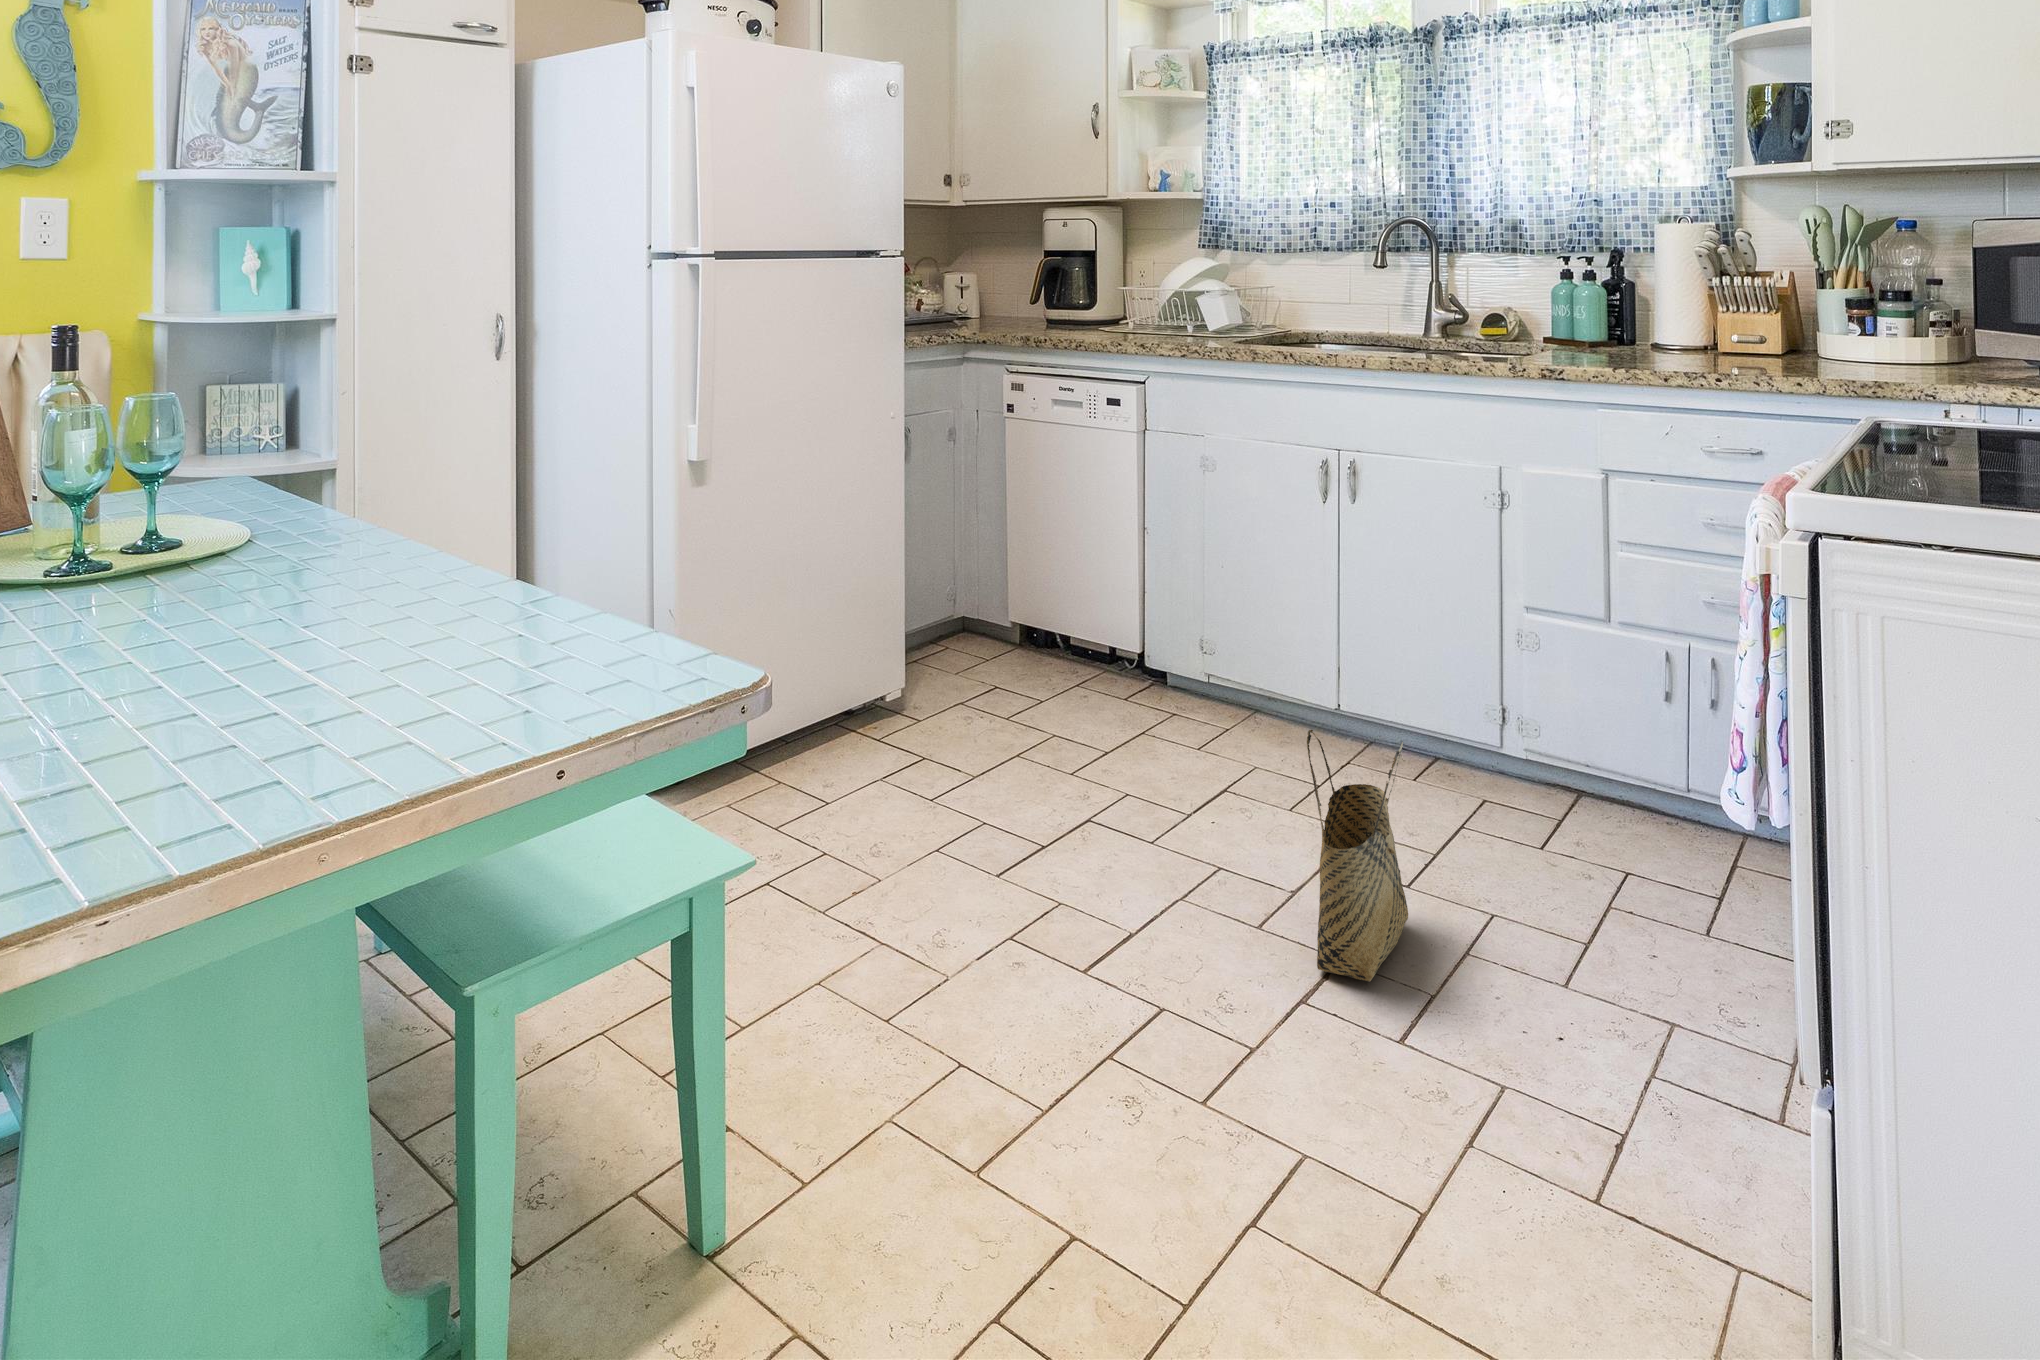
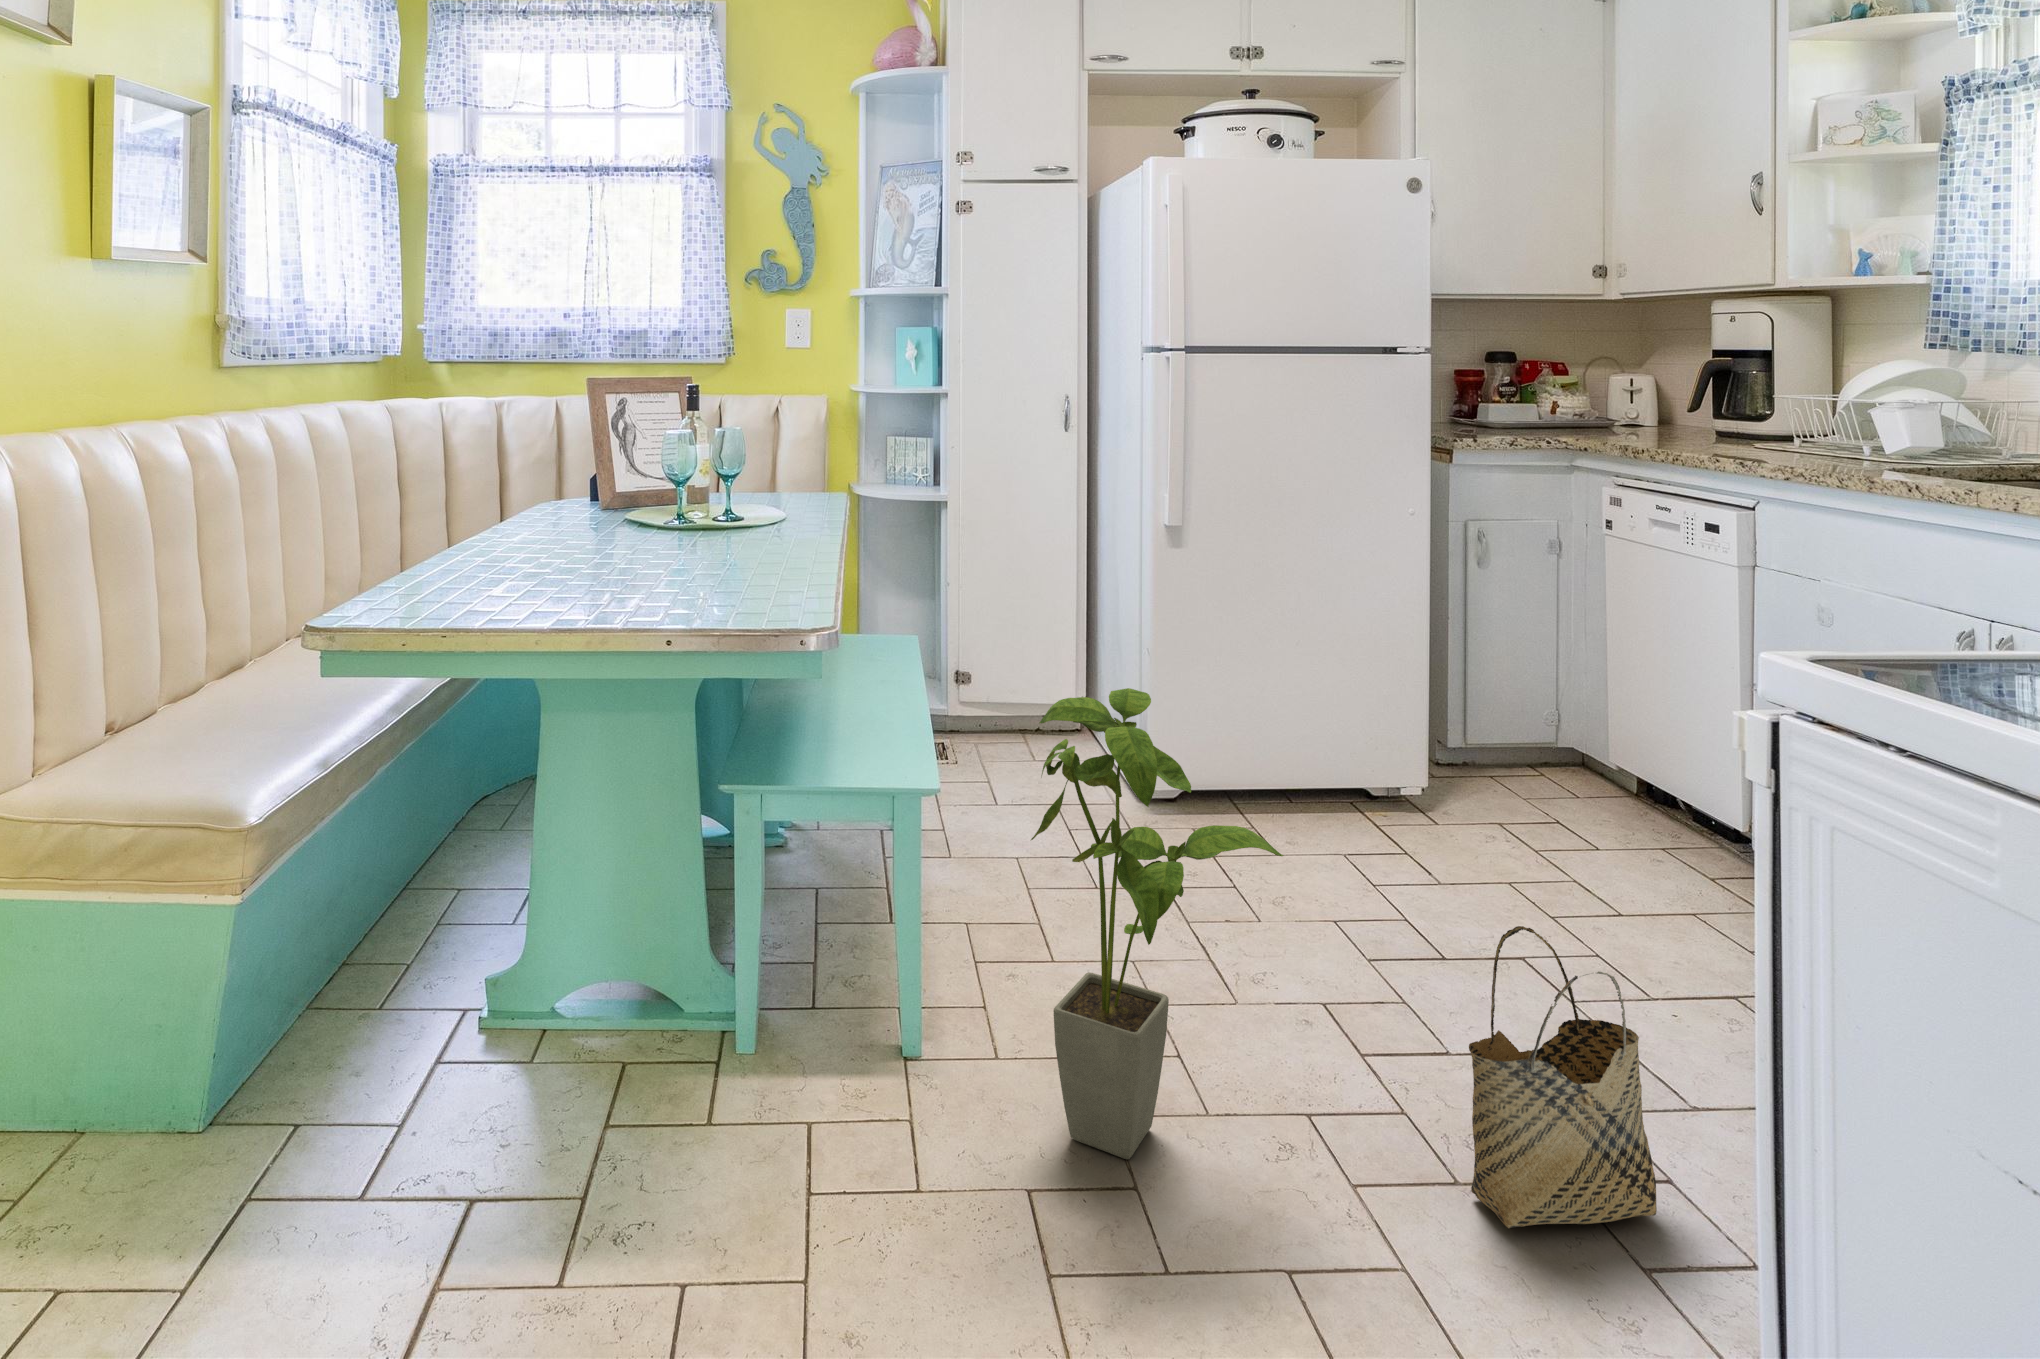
house plant: none [958,603,1216,1121] -> present [1031,688,1283,1159]

